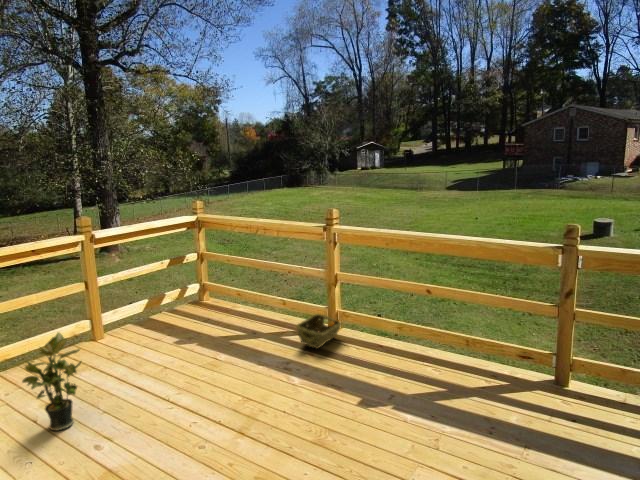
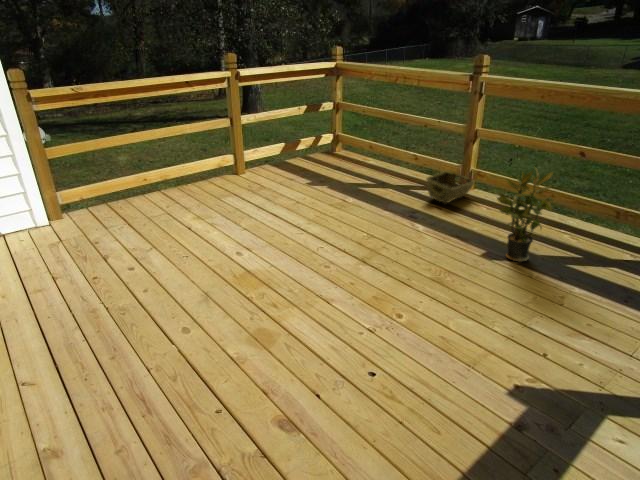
potted plant: present [22,333,81,431] -> present [497,168,554,262]

